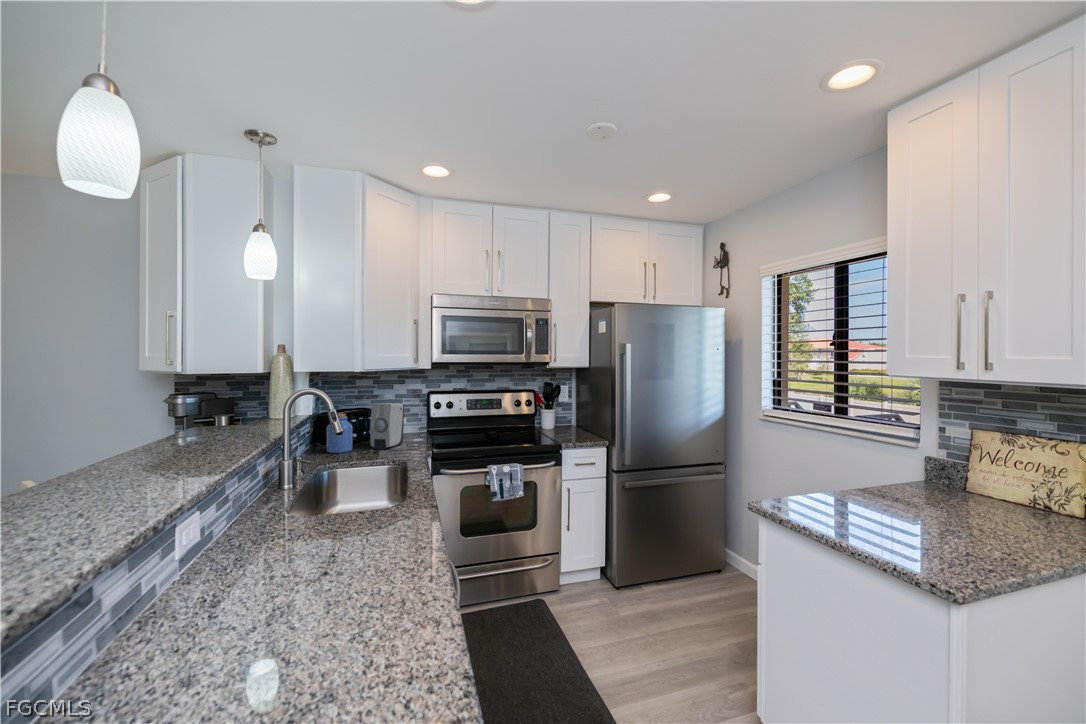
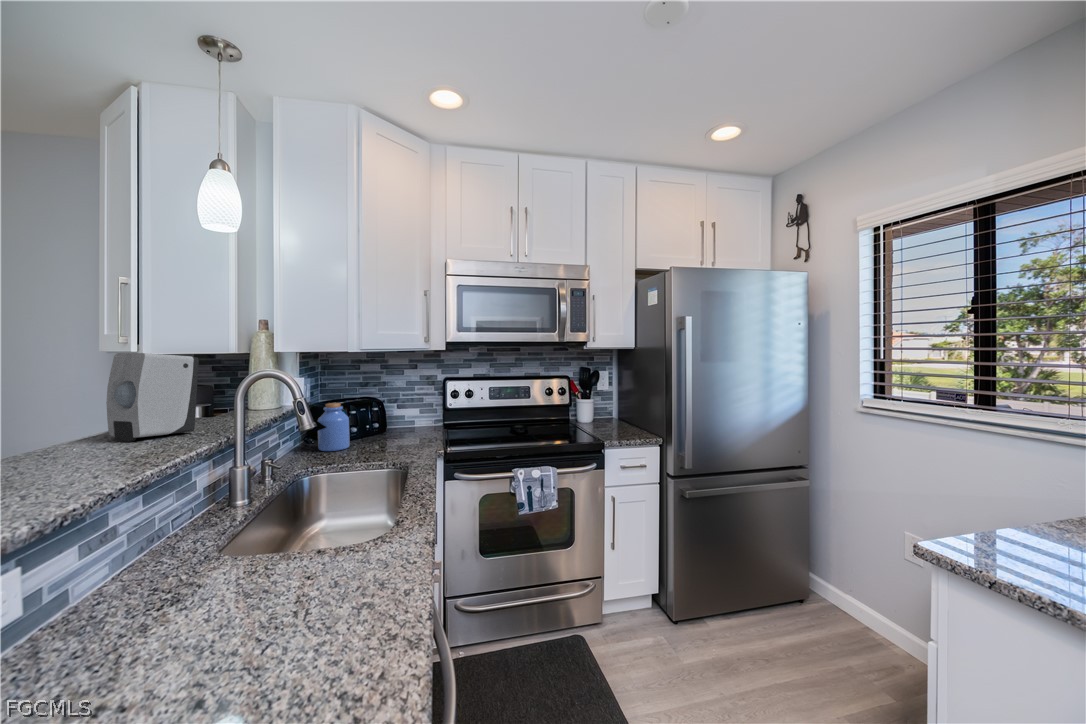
soap dispenser: present [370,403,404,450] -> present [106,353,199,442]

